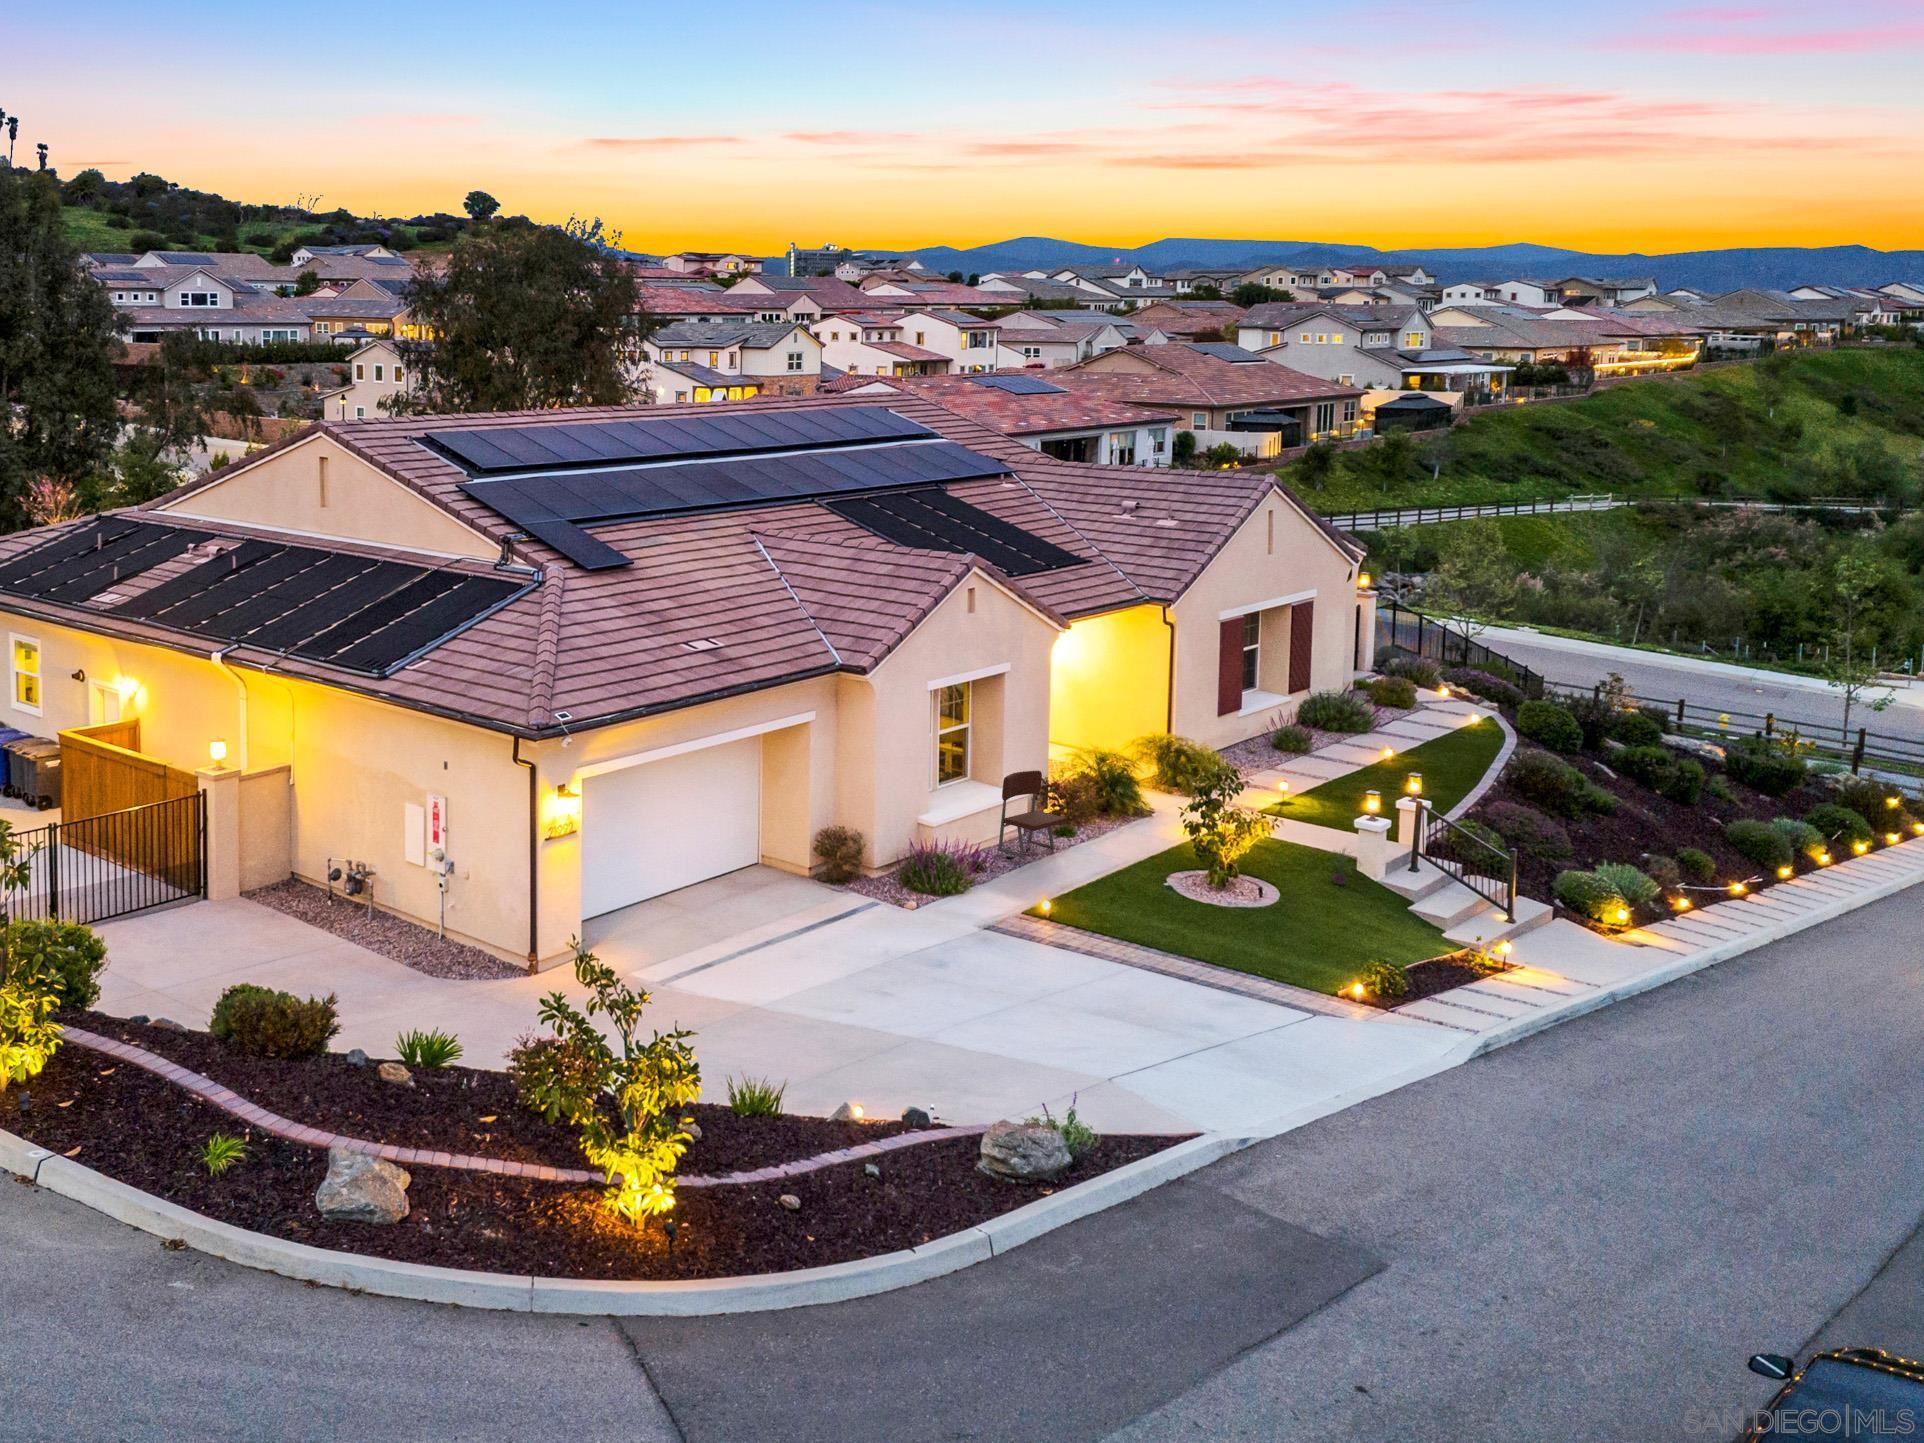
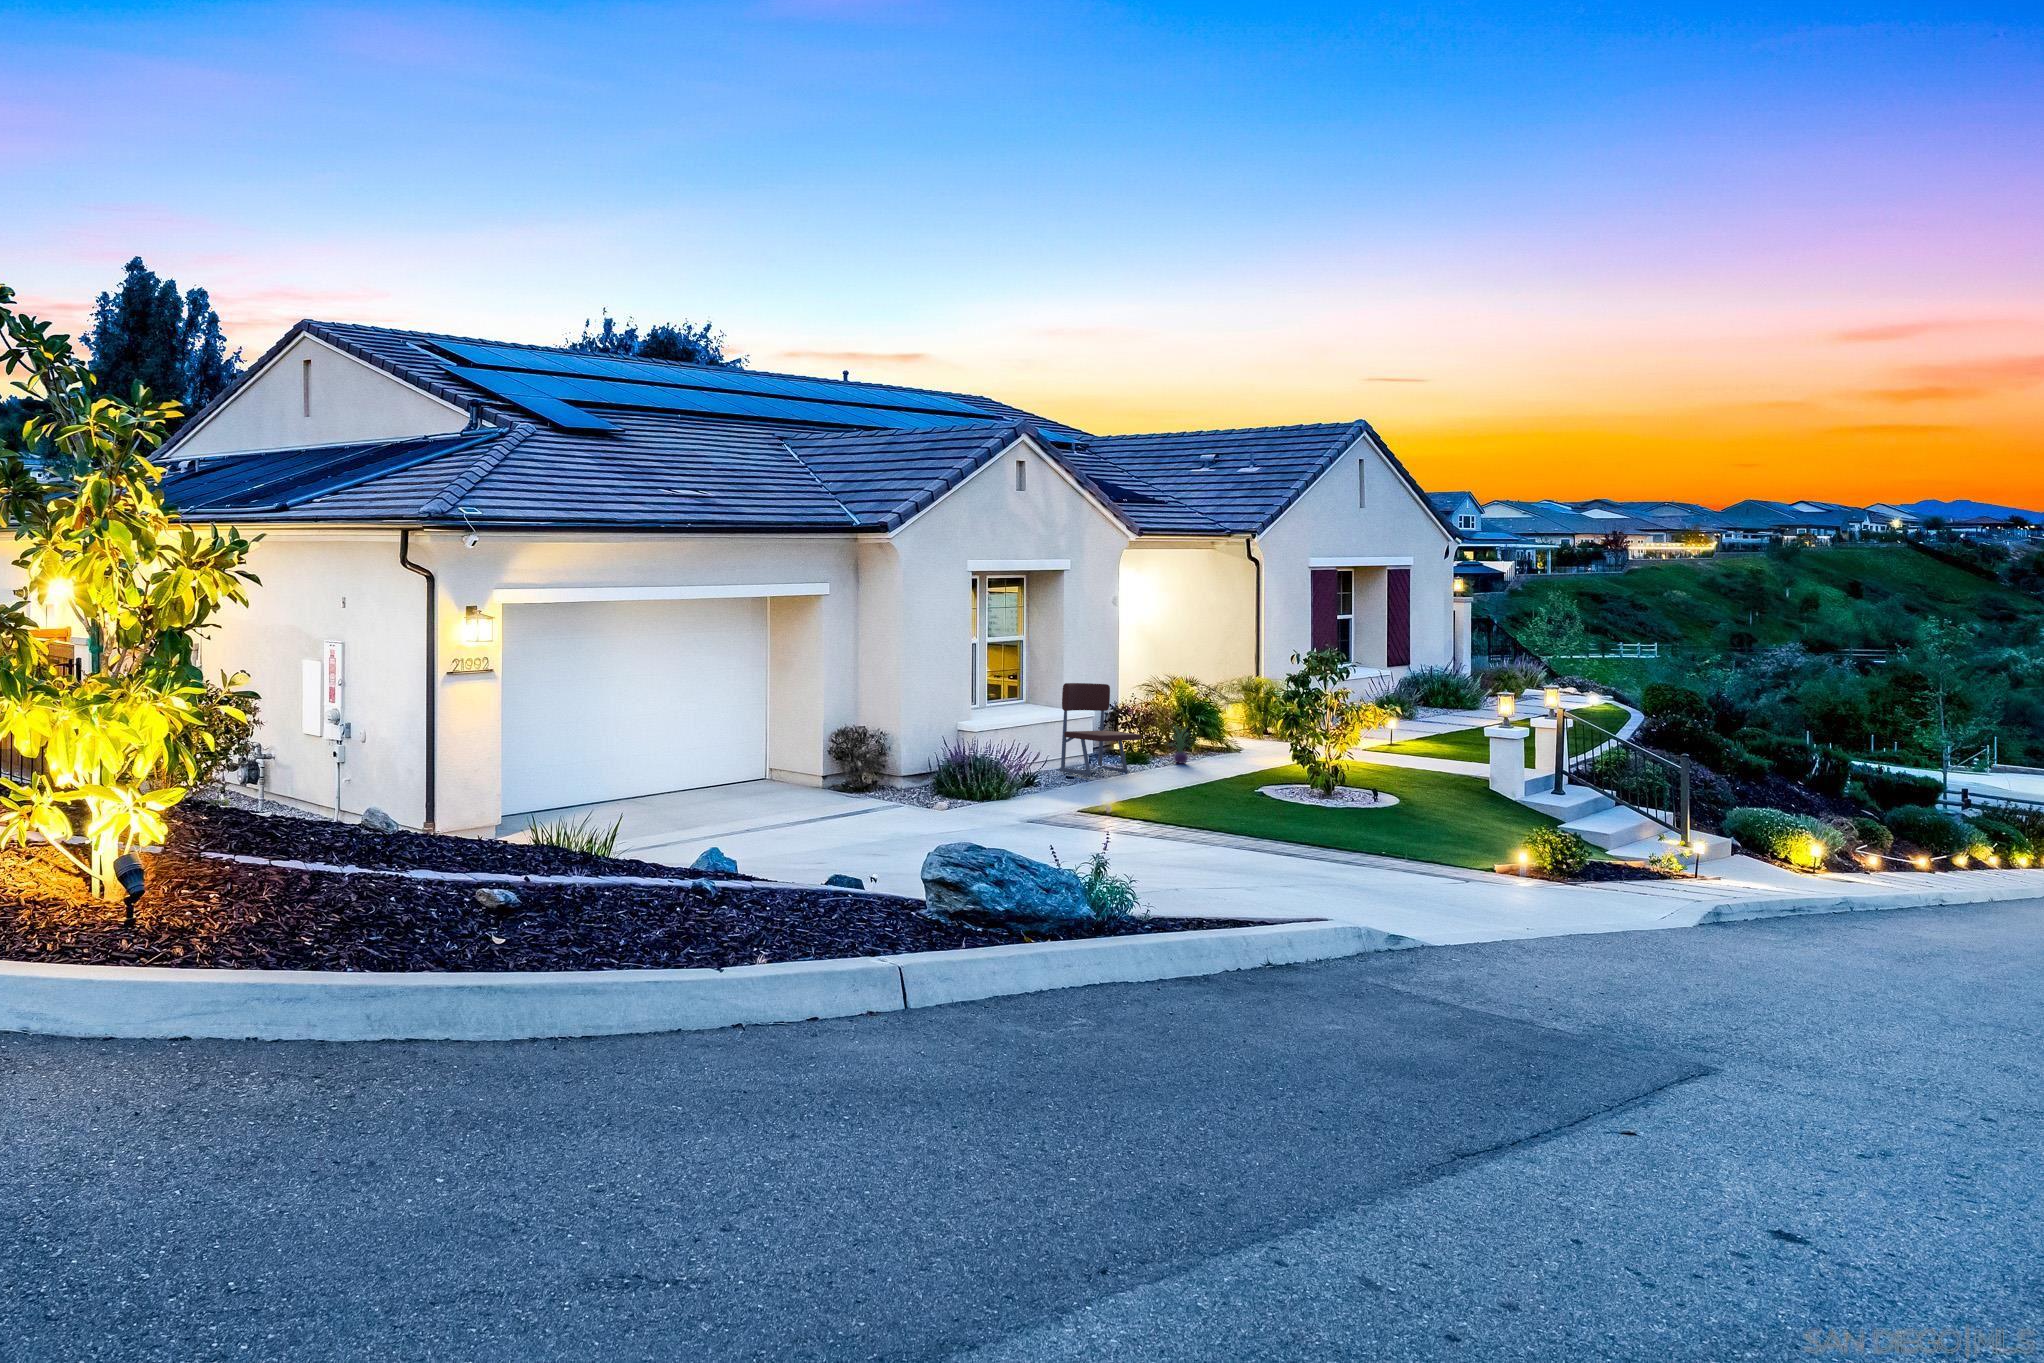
decorative plant: present [1333,850,1346,885] -> present [1174,726,1193,764]

